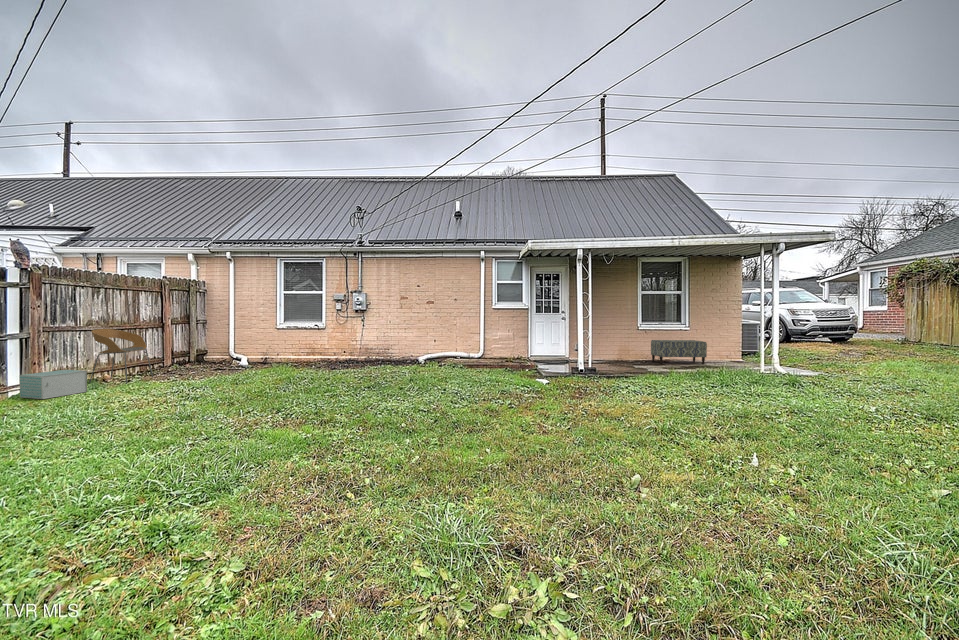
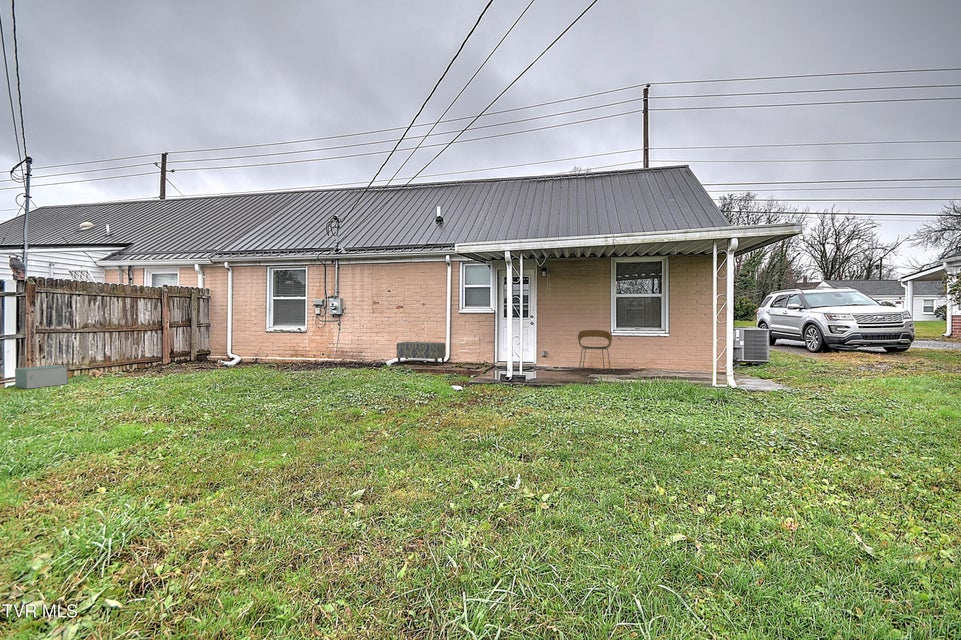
chair: present [89,329,153,383] -> present [578,330,612,373]
bench: present [651,340,707,364] -> present [396,342,446,366]

